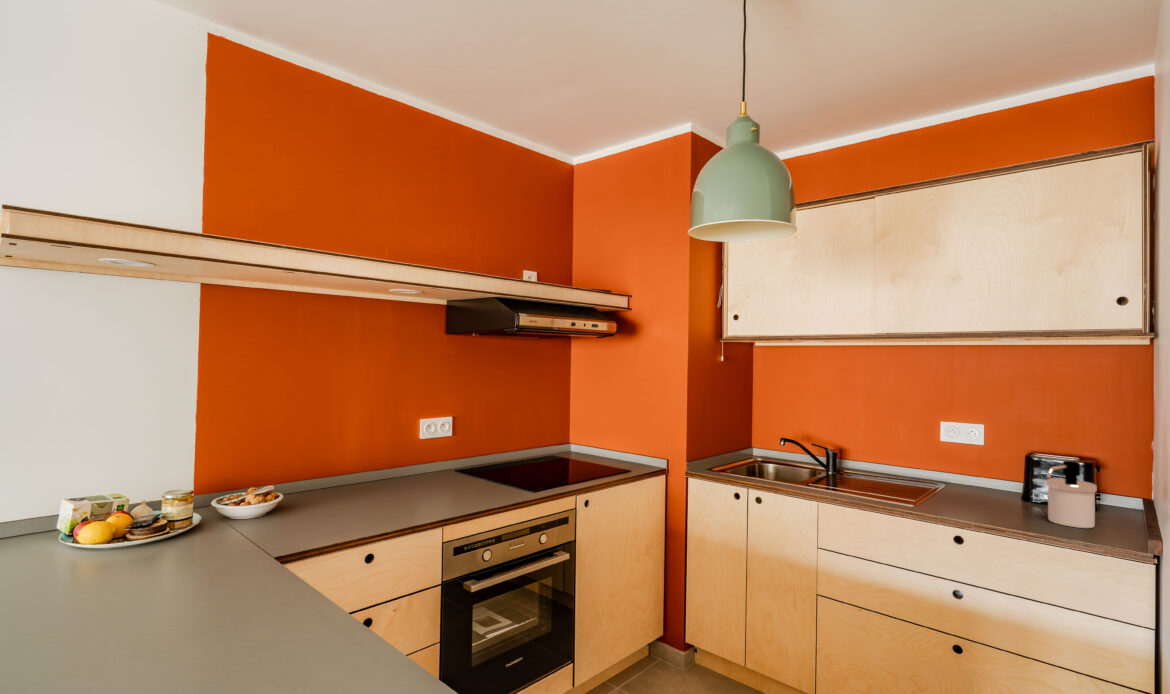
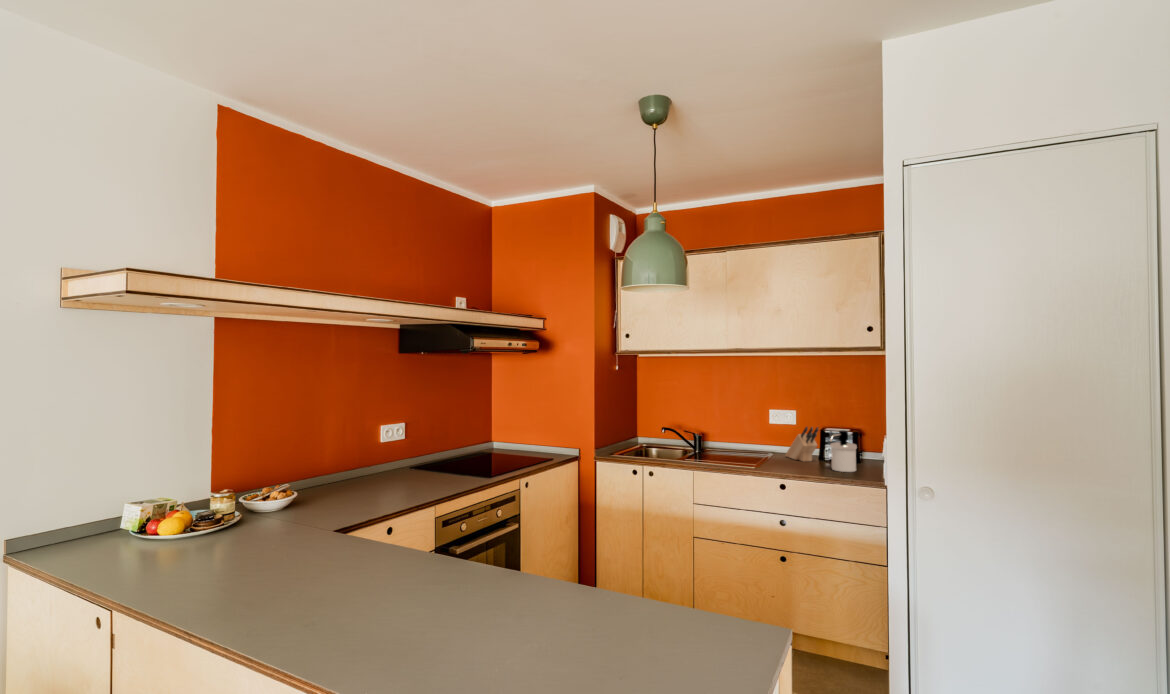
knife block: none [966,450,1024,502] -> present [785,427,818,462]

